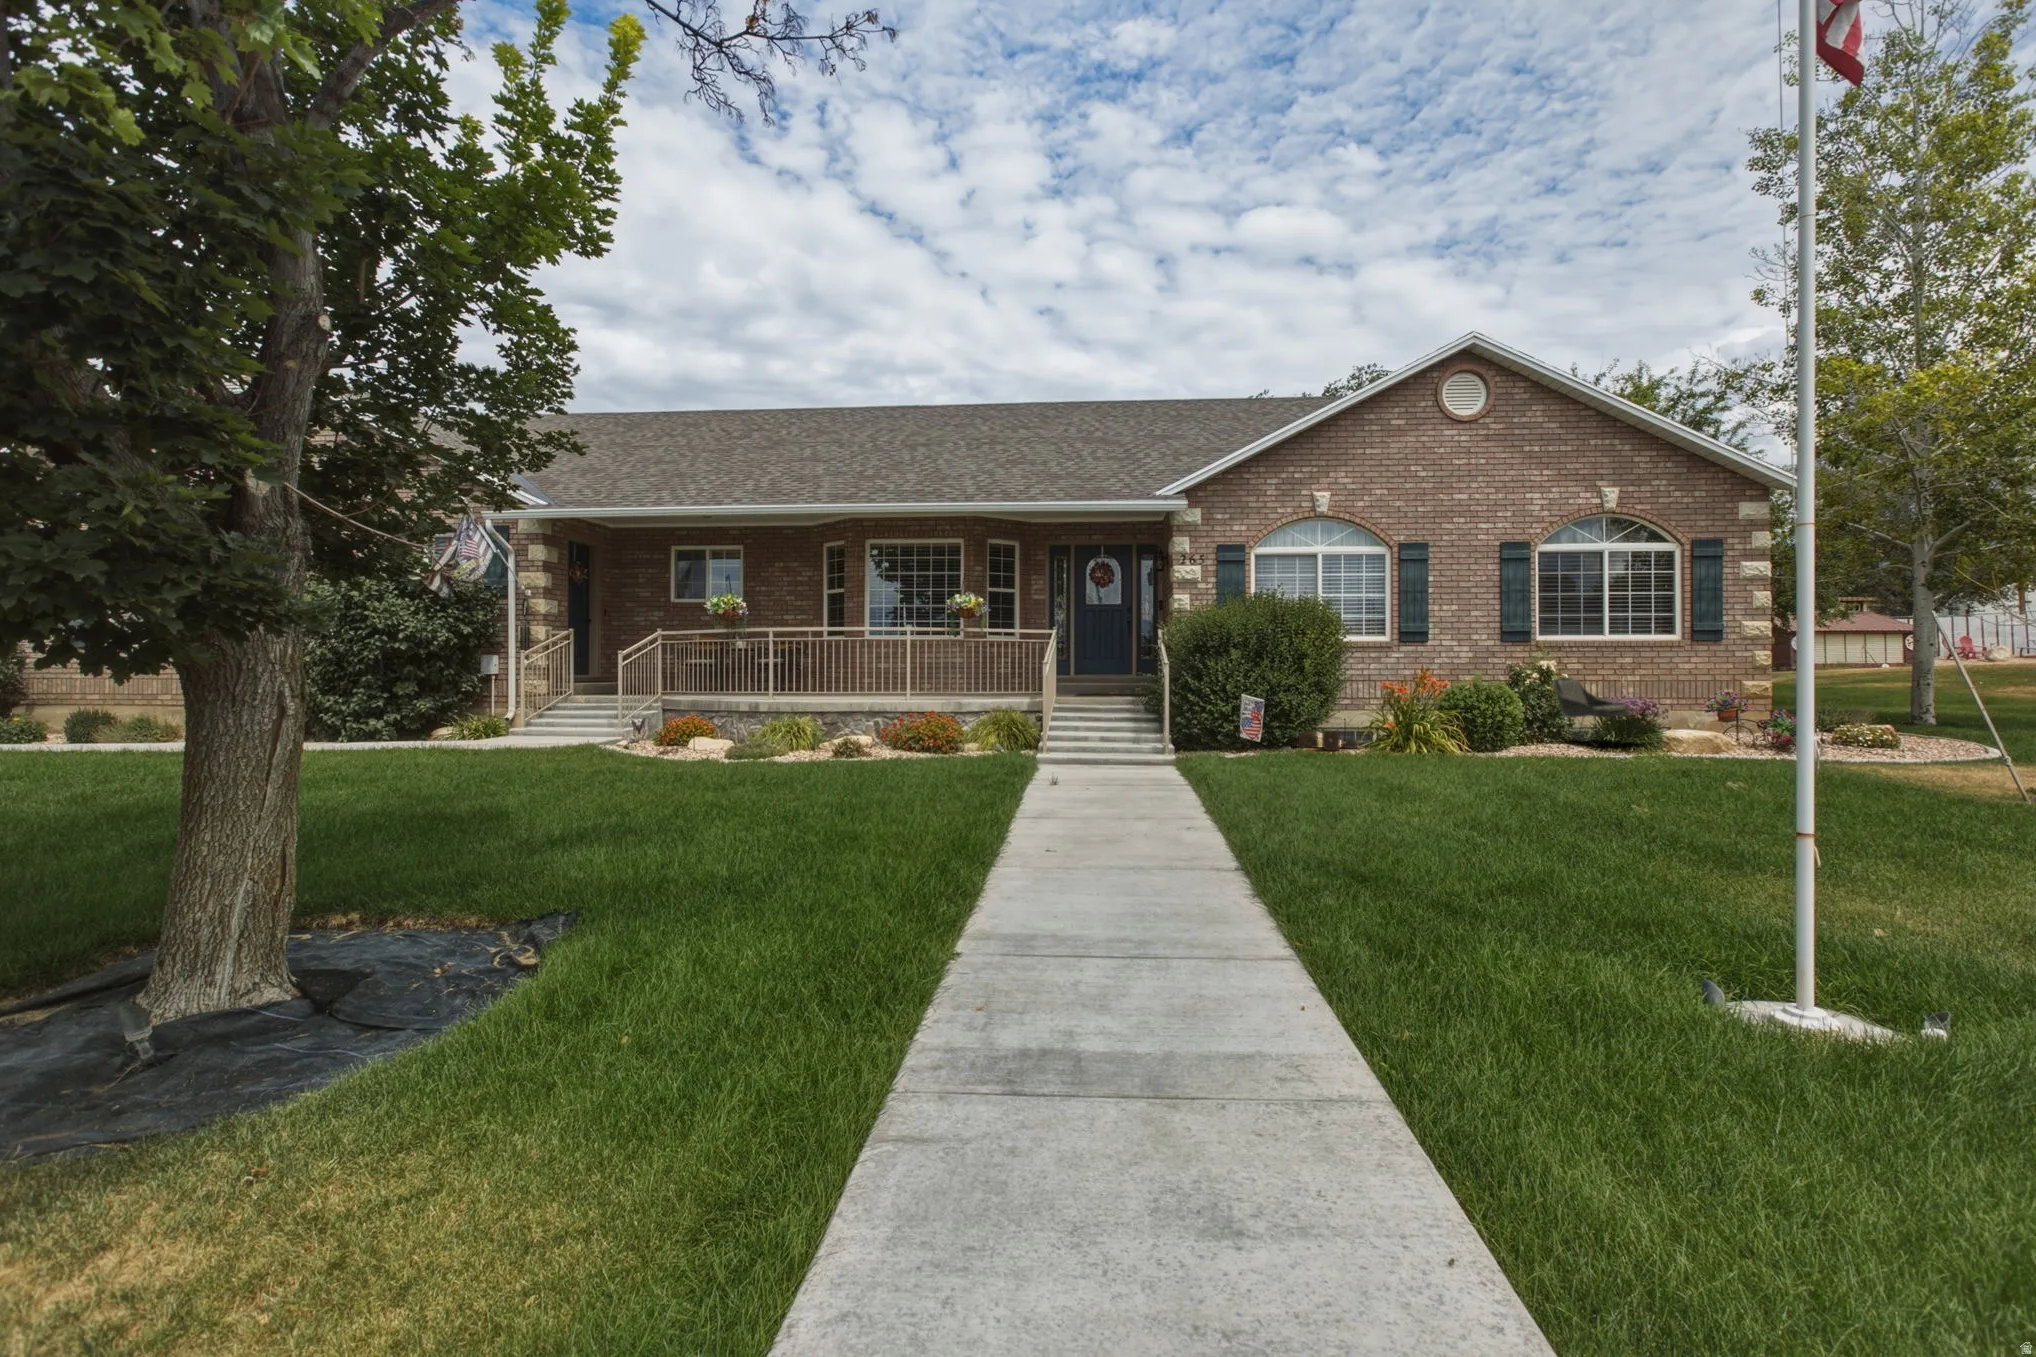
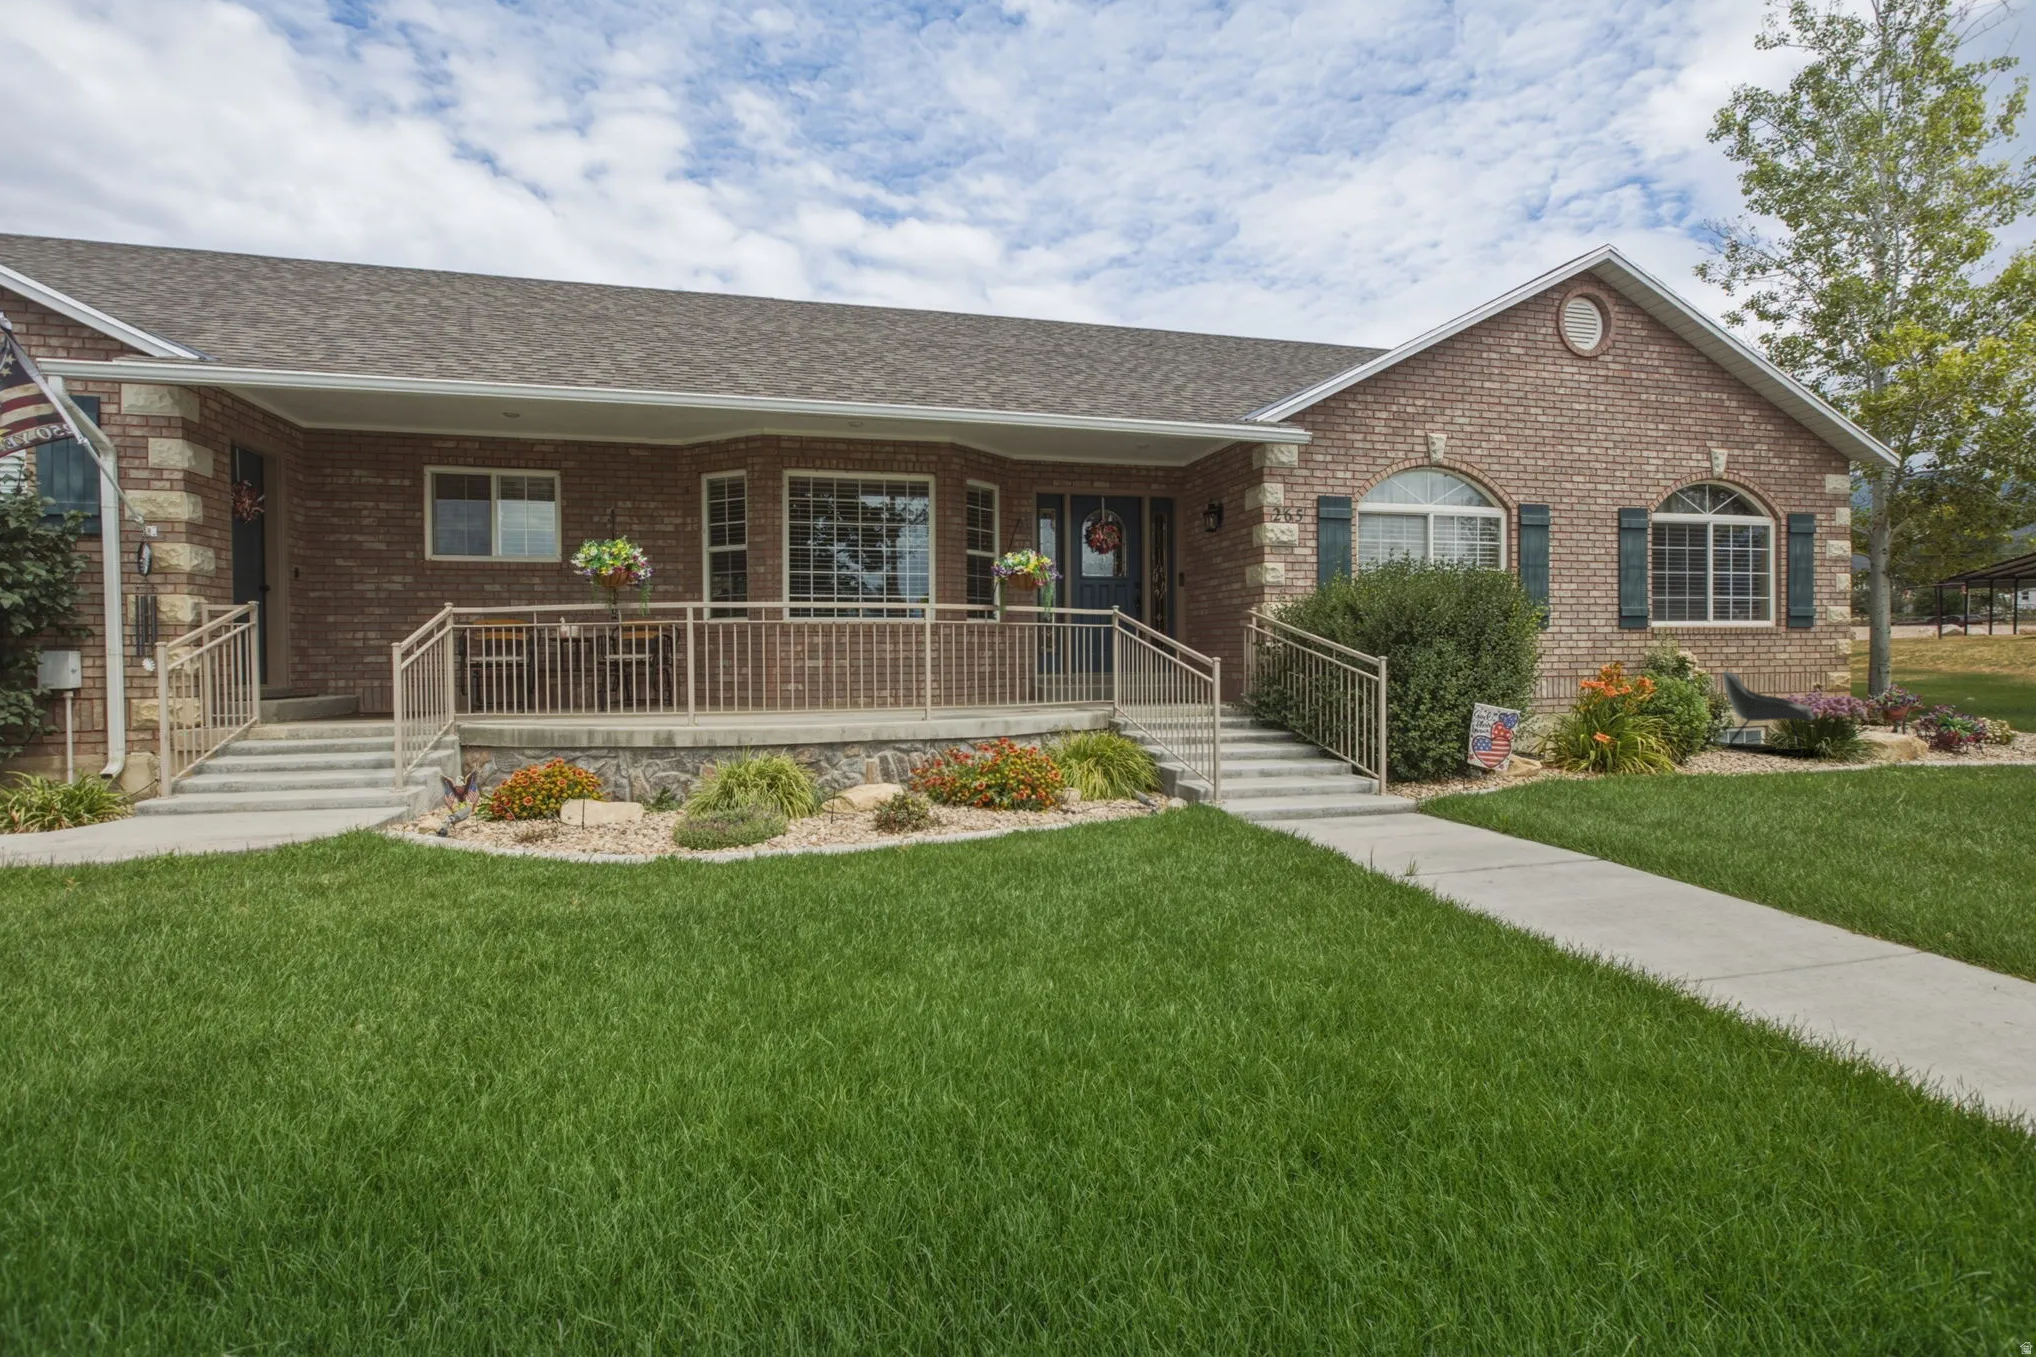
woven basket: present [1299,730,1357,751] -> none [1511,747,1591,780]

